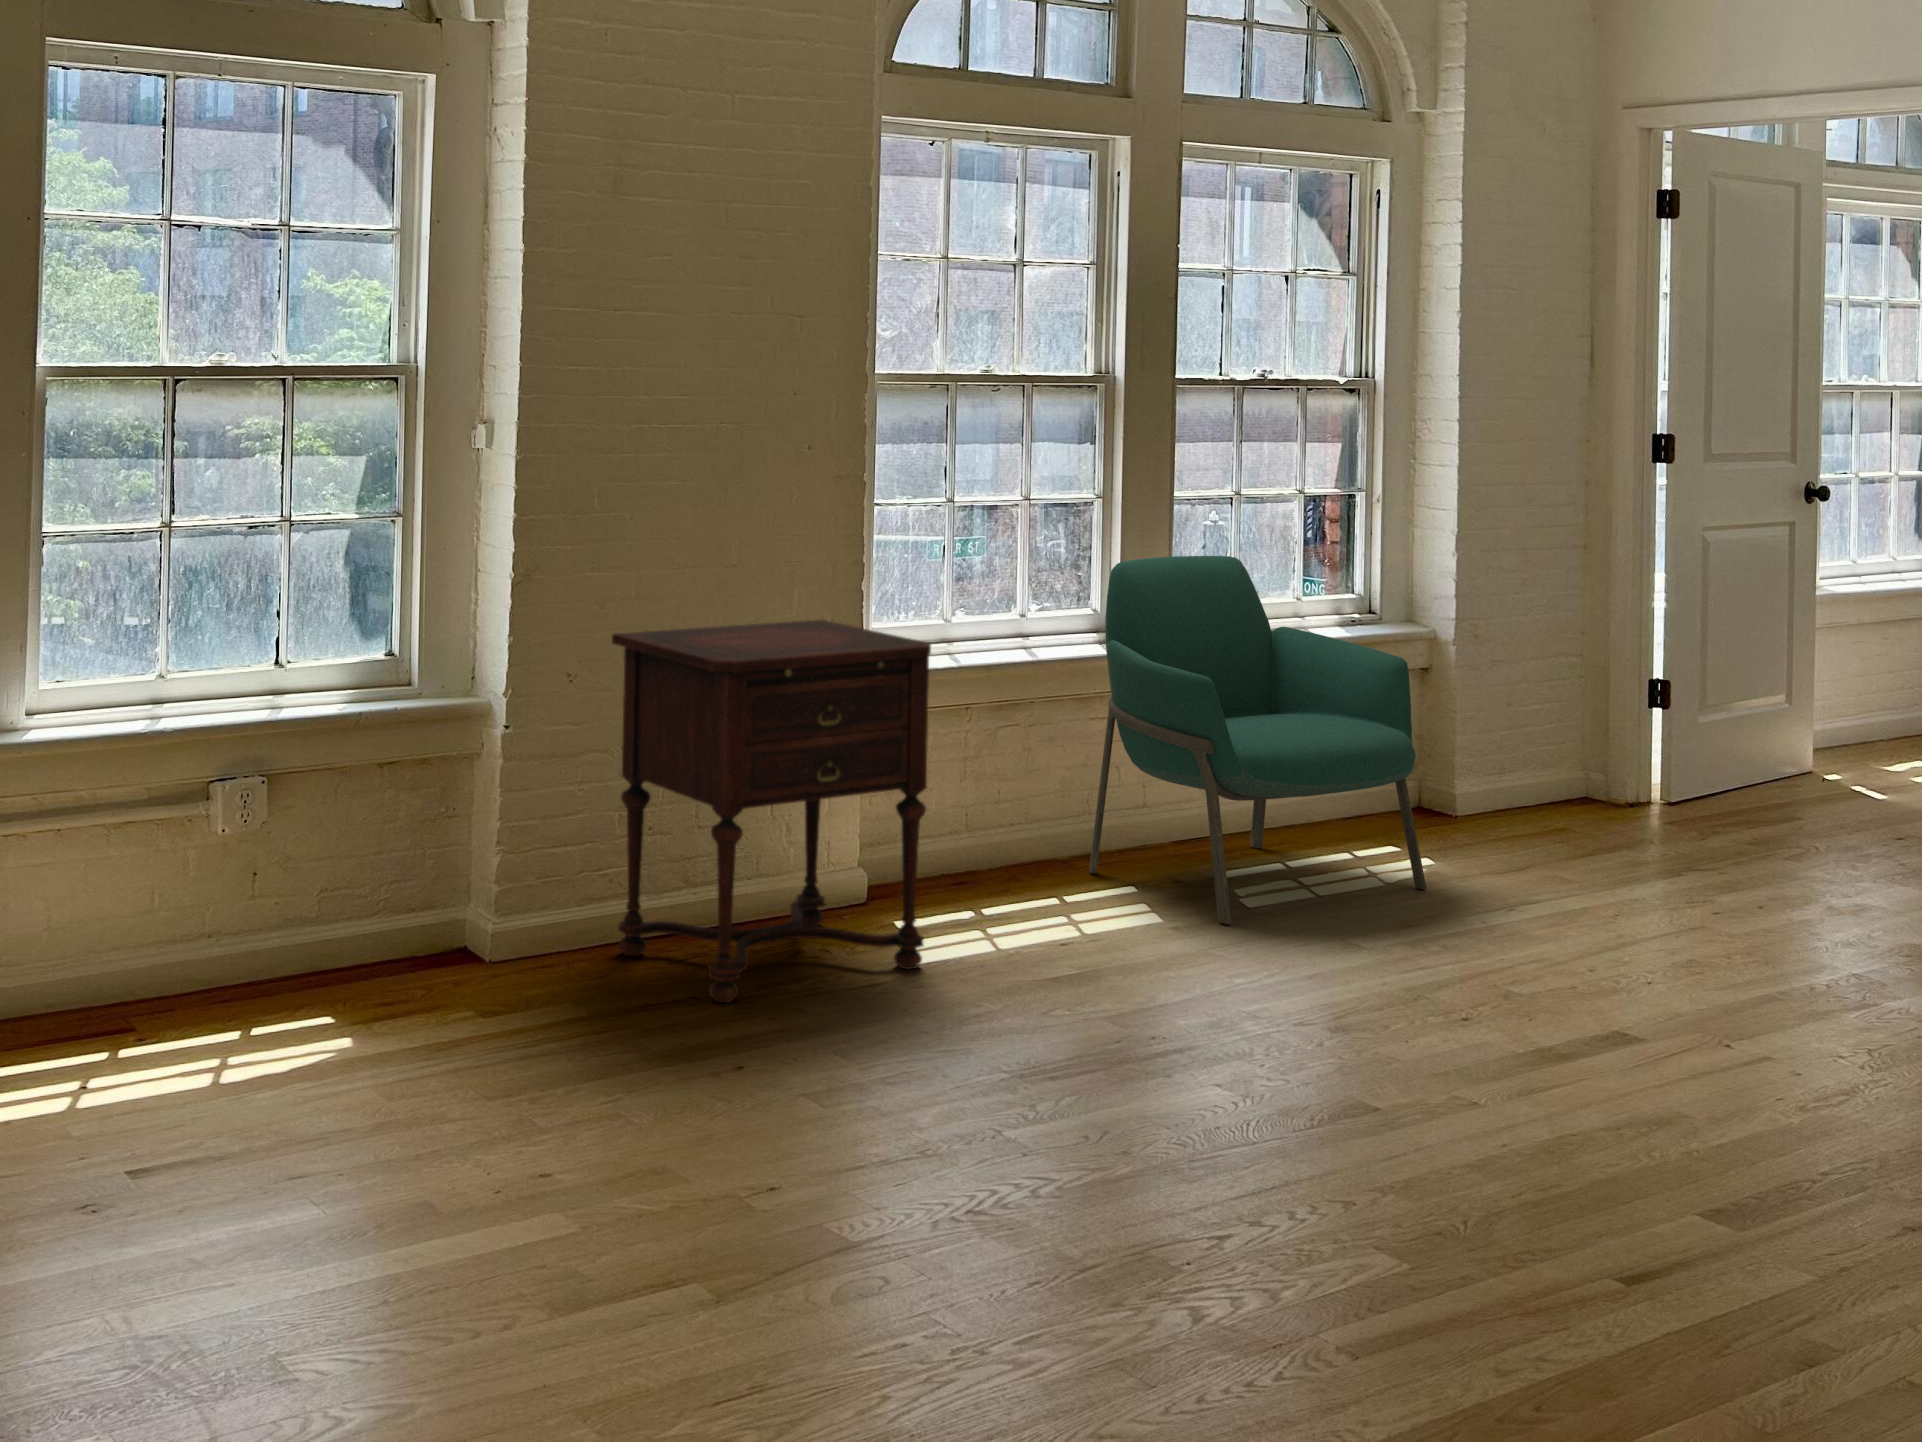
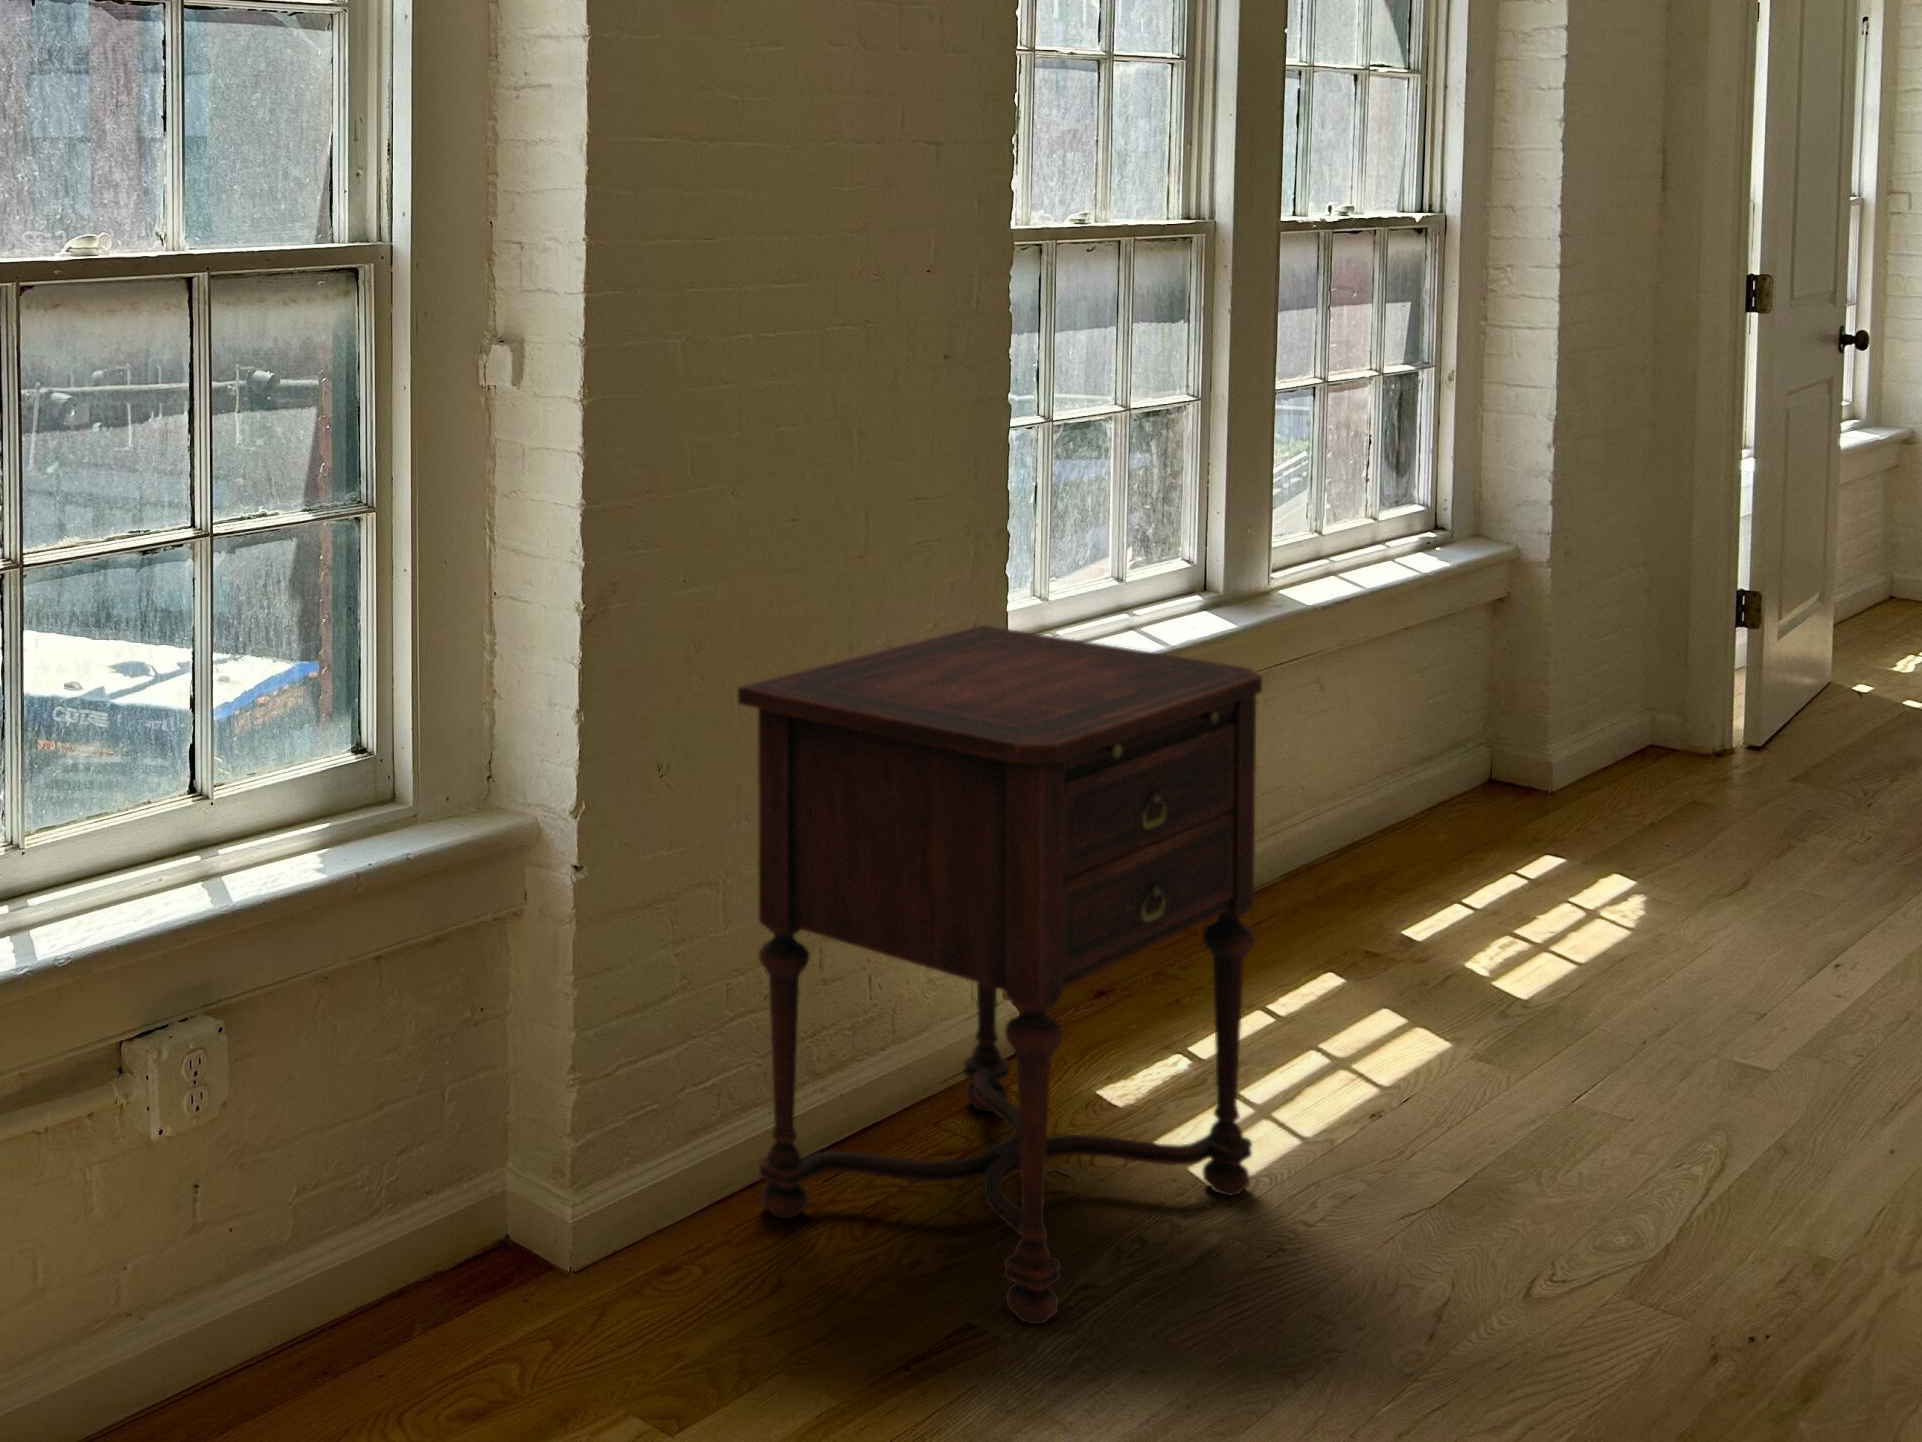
armchair: present [1089,556,1426,925] -> none [1247,473,1731,1035]

